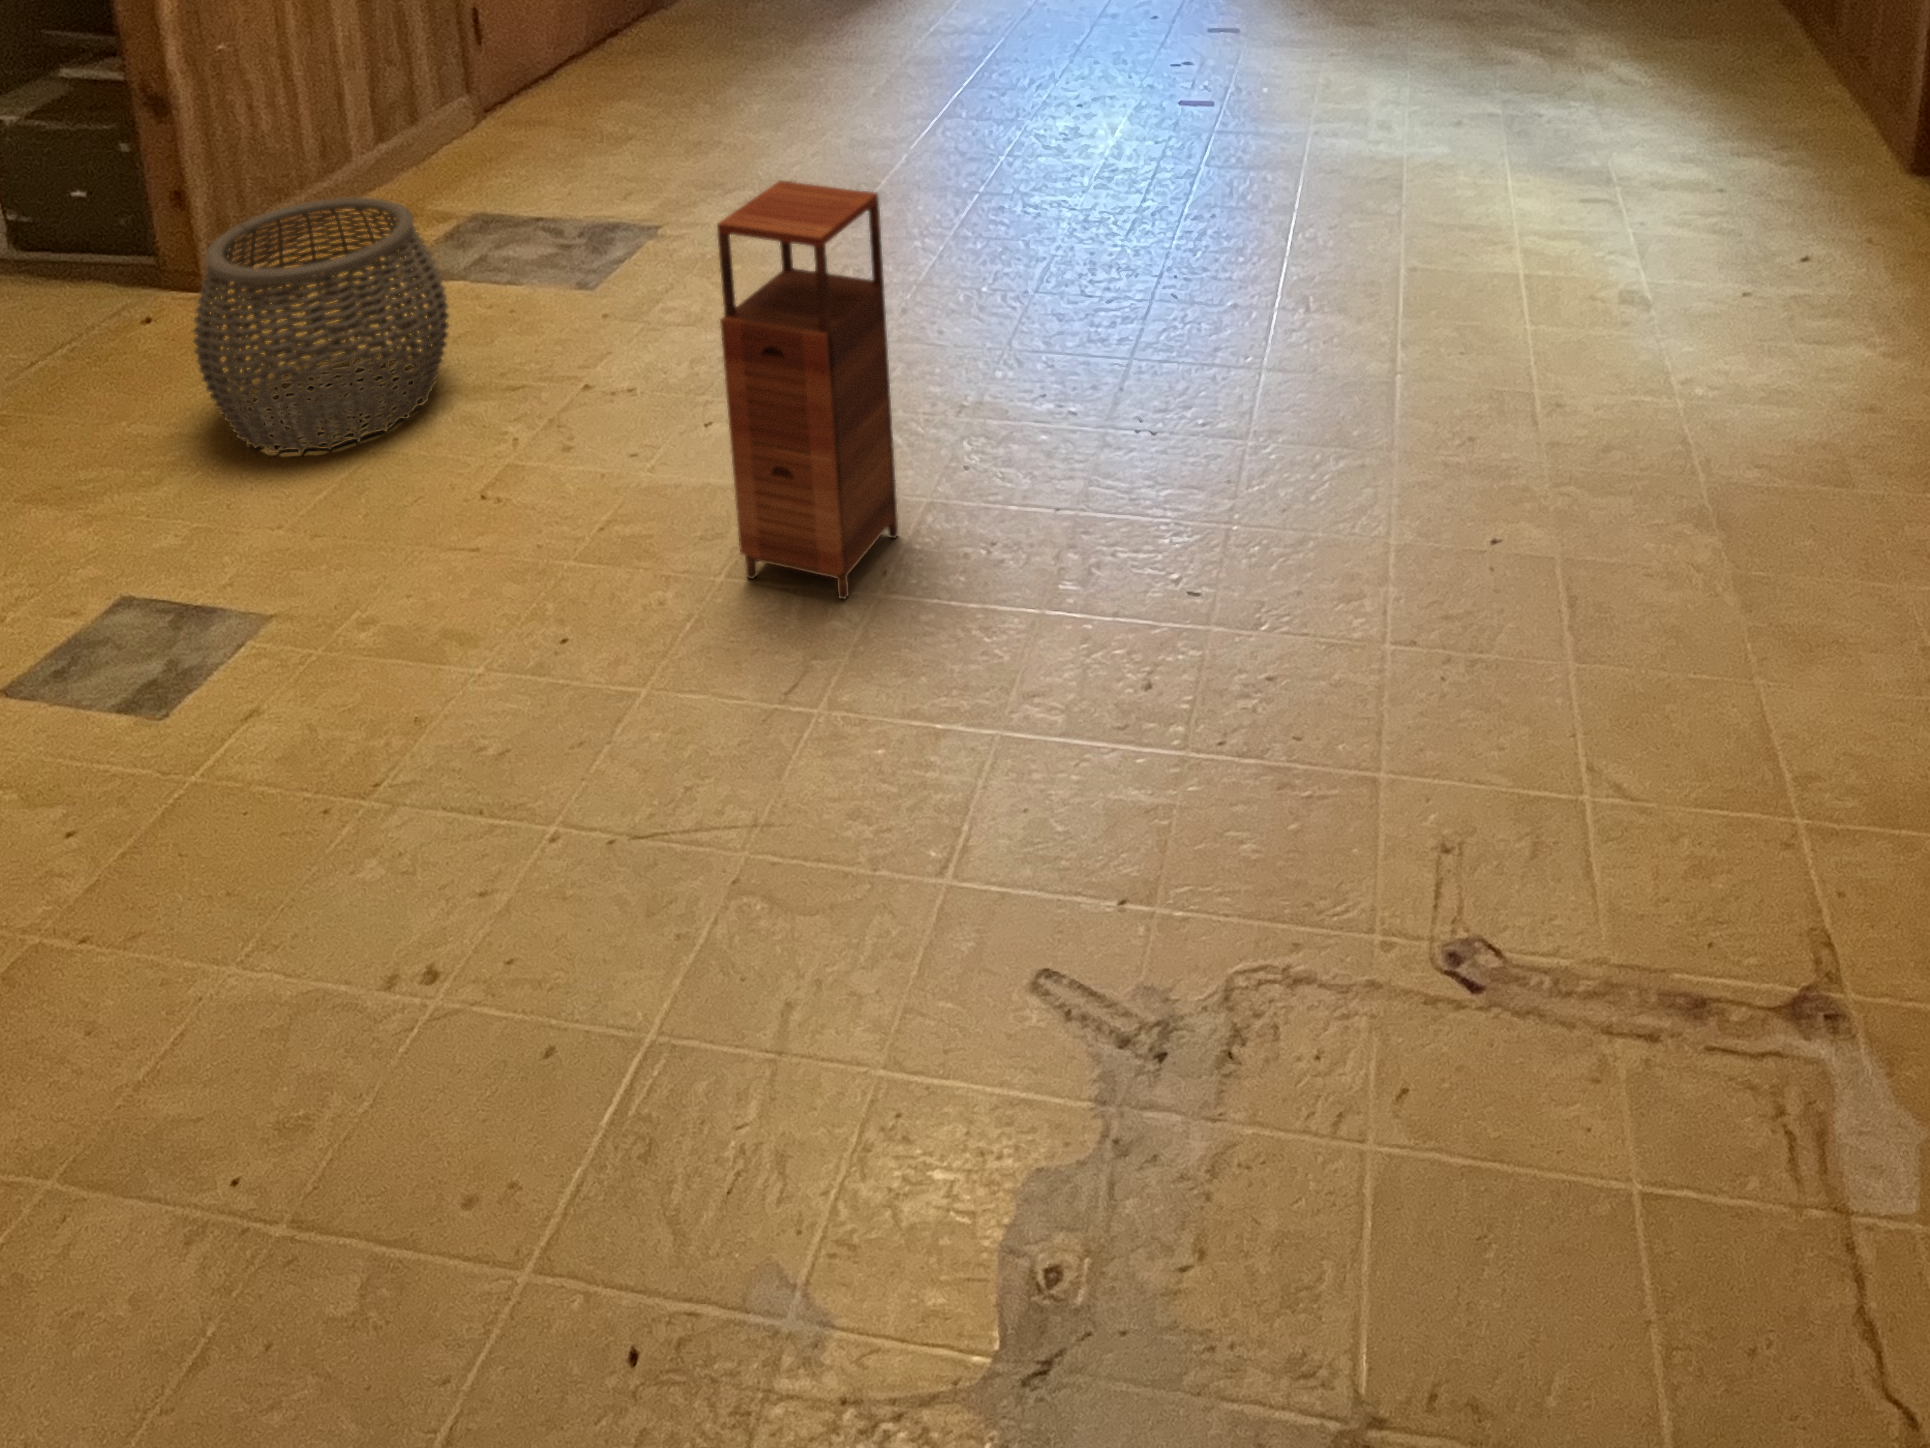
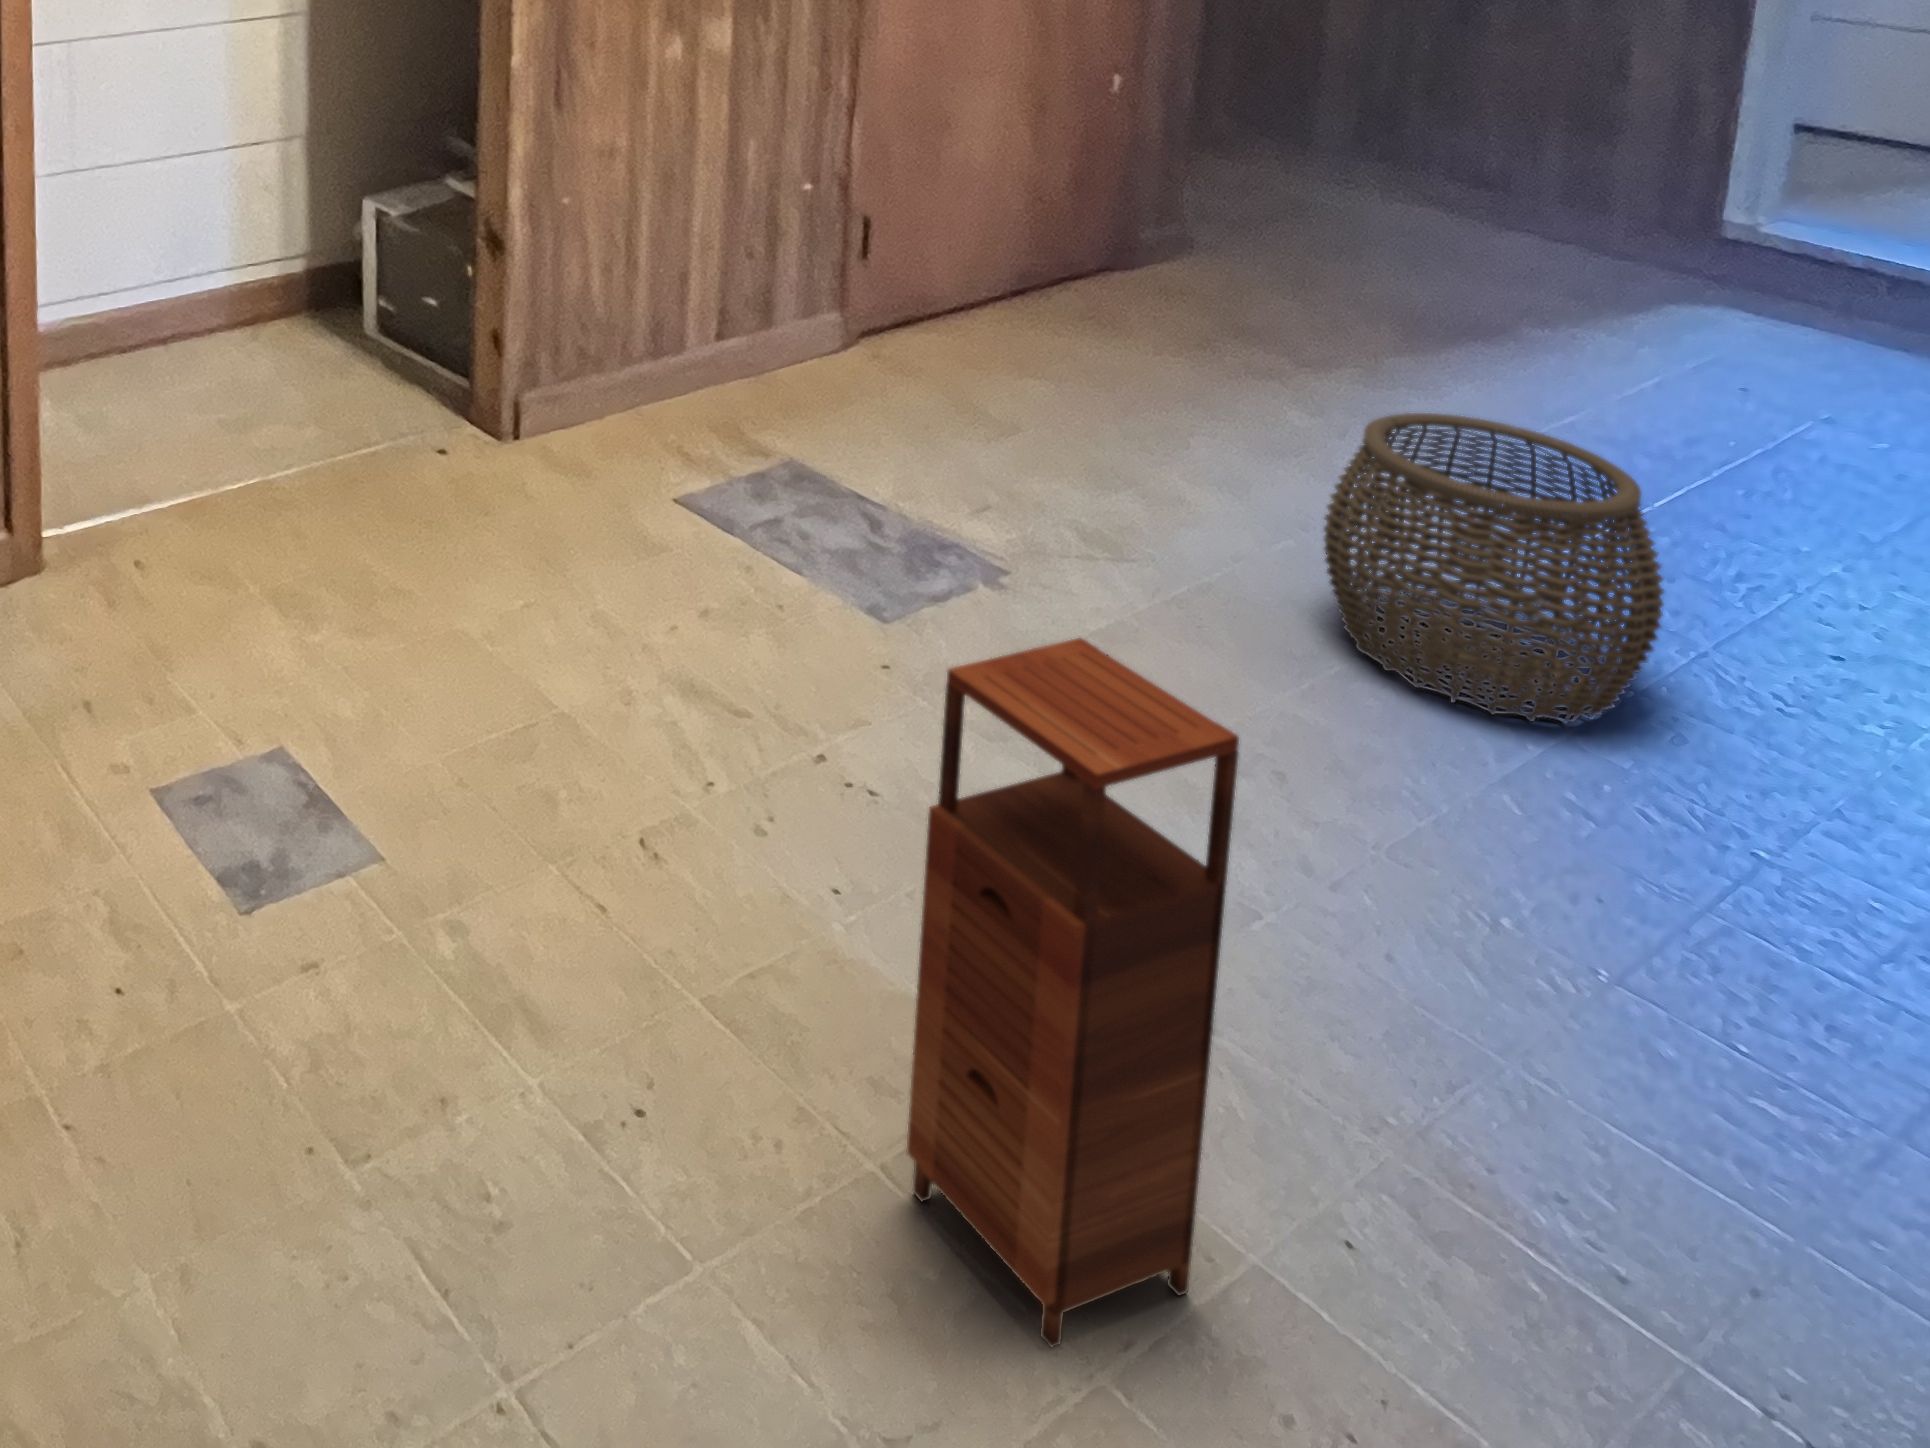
woven basket: present [193,198,449,453] -> present [1324,413,1664,723]

